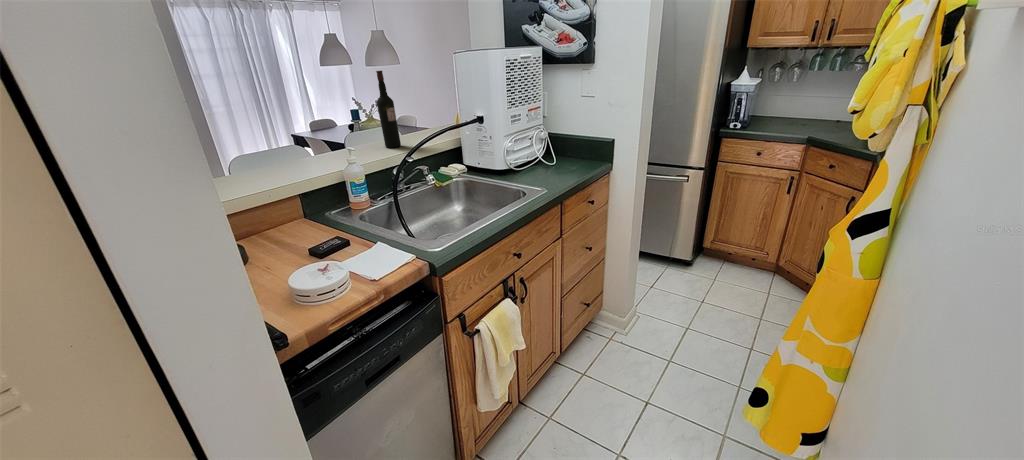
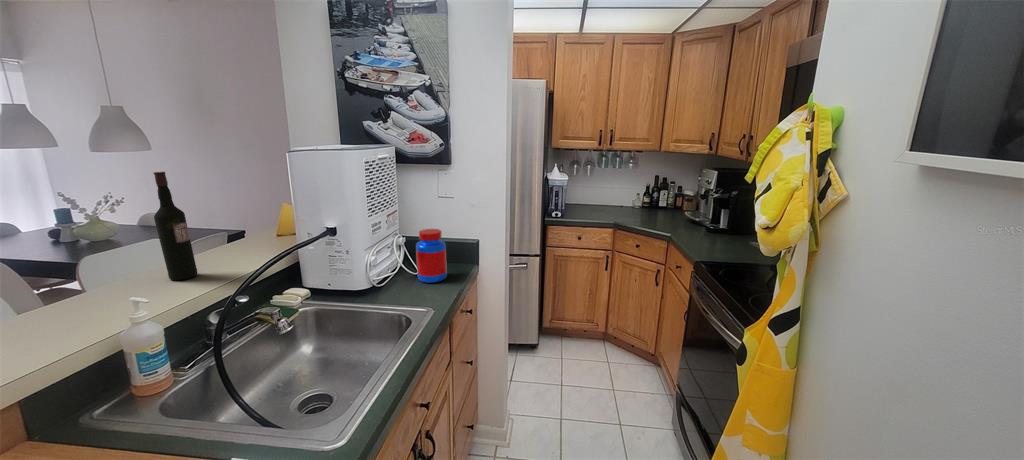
jar: none [551,124,576,172] -> present [416,229,447,283]

